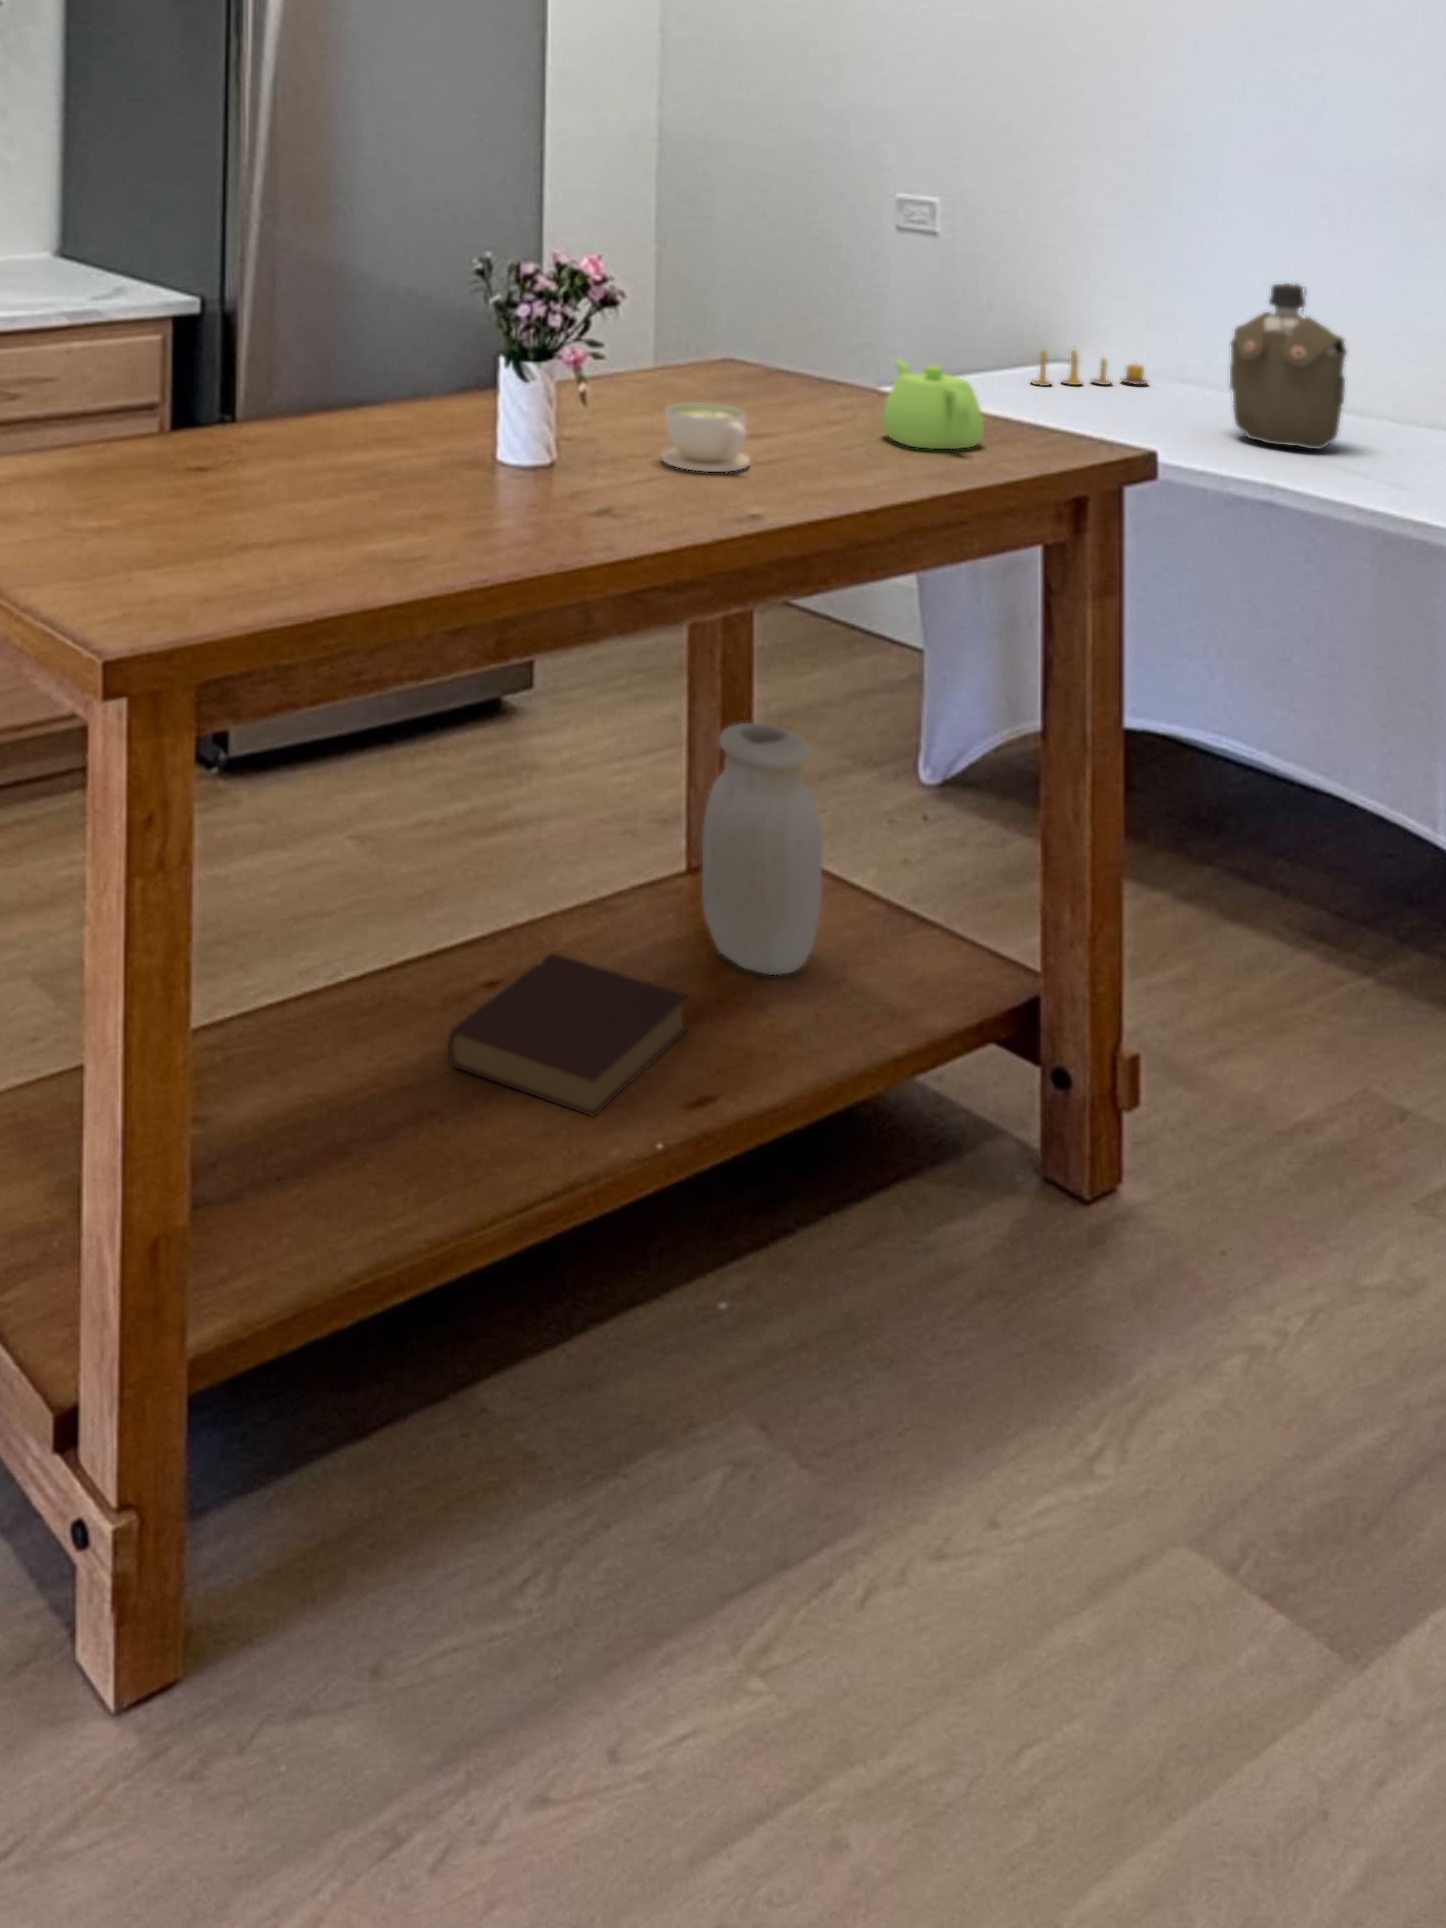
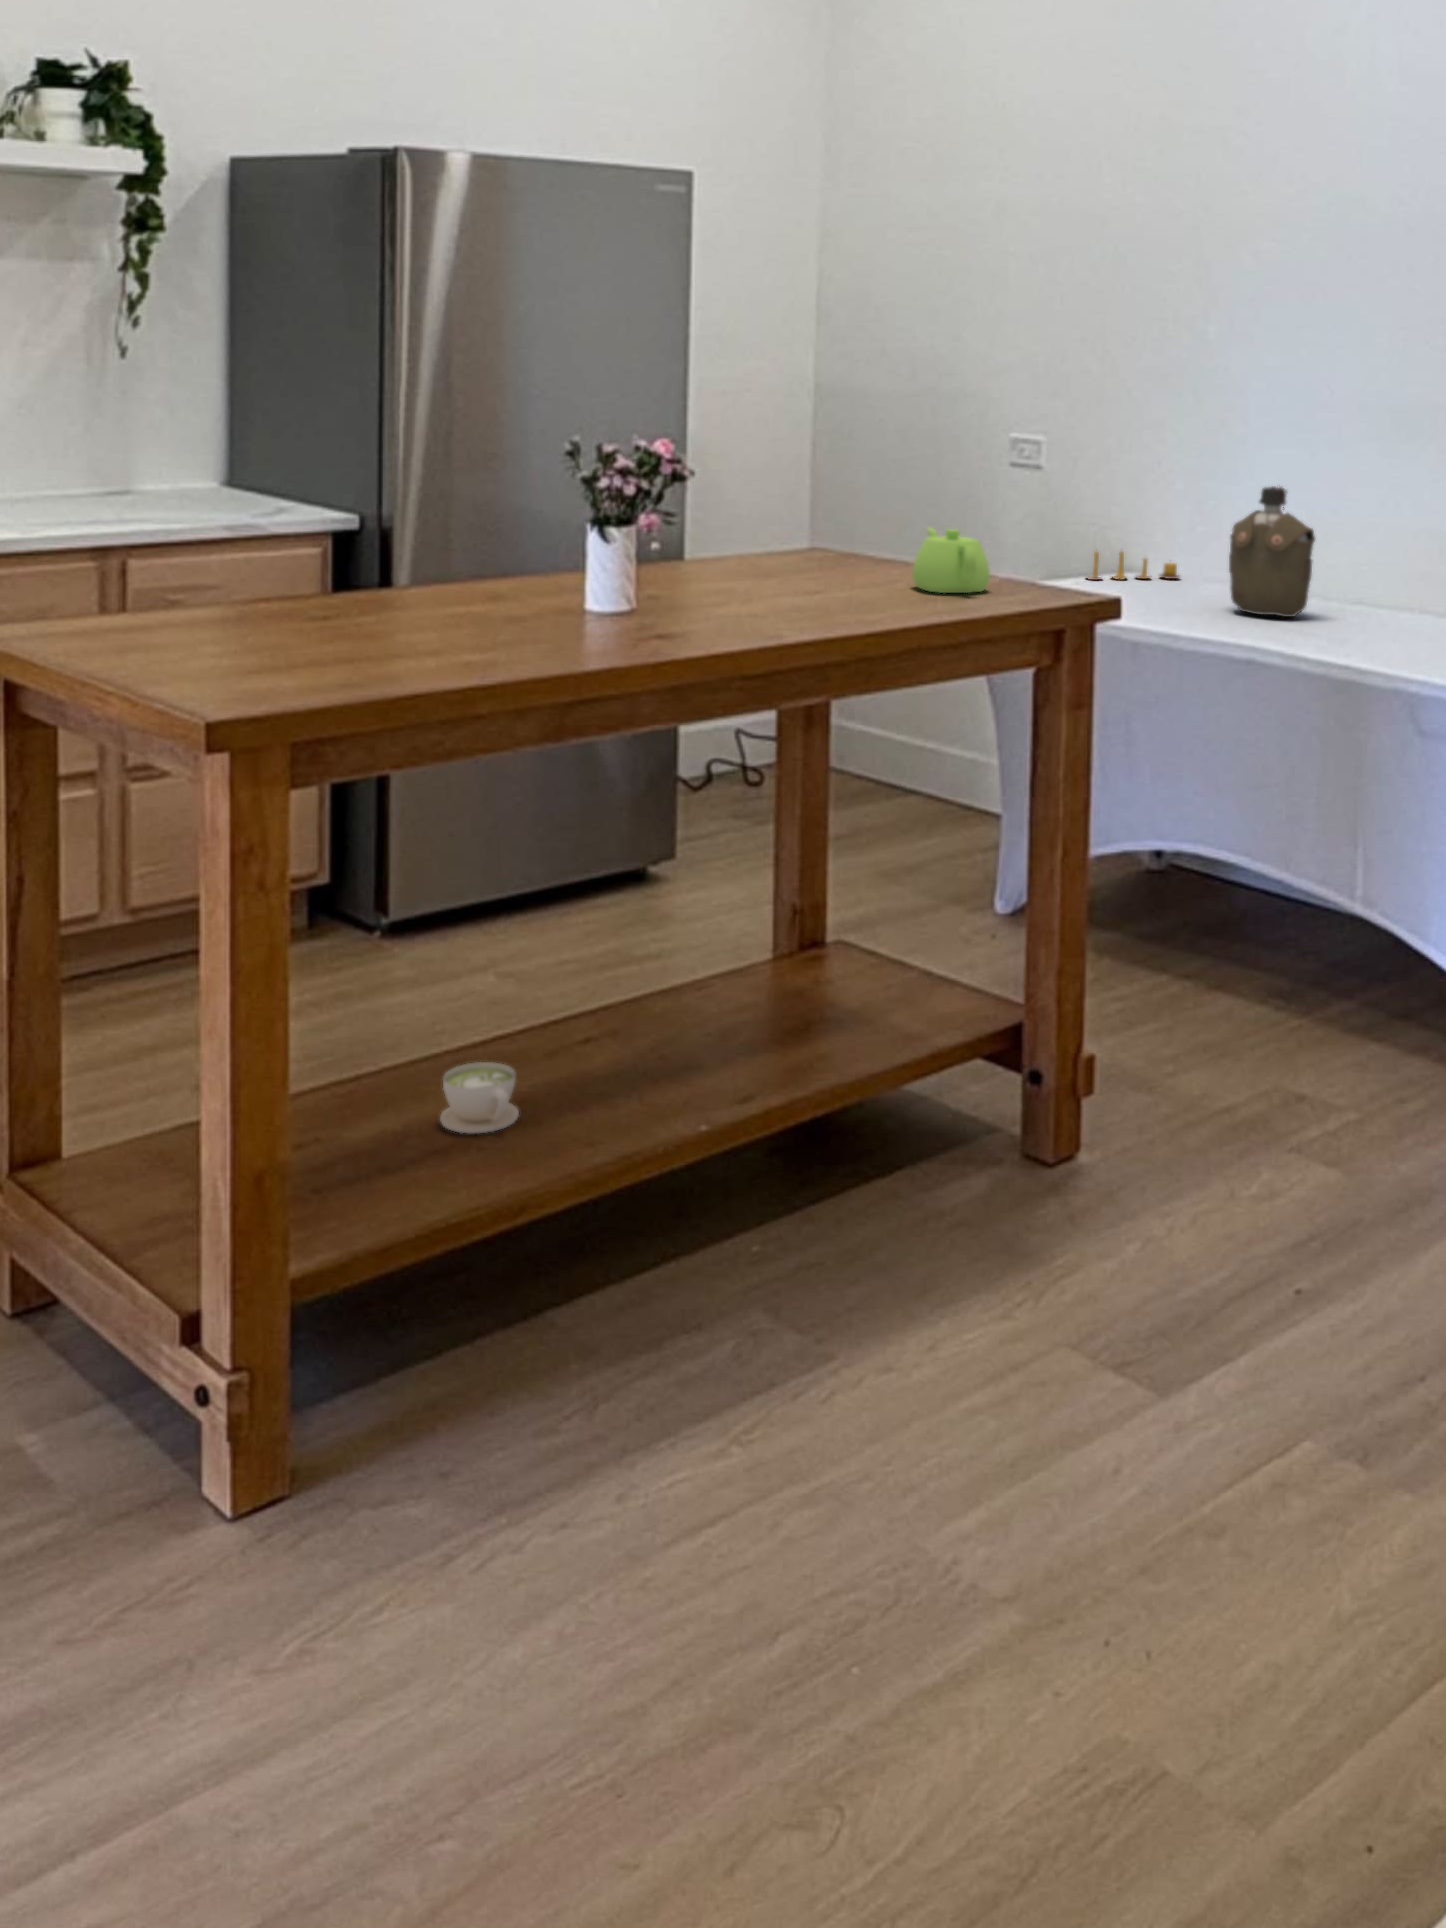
coffee cup: present [661,402,750,472] -> present [440,1062,519,1133]
jar: present [702,723,822,975] -> none [766,824,861,1016]
book: present [448,953,687,1117] -> none [540,1008,743,1113]

